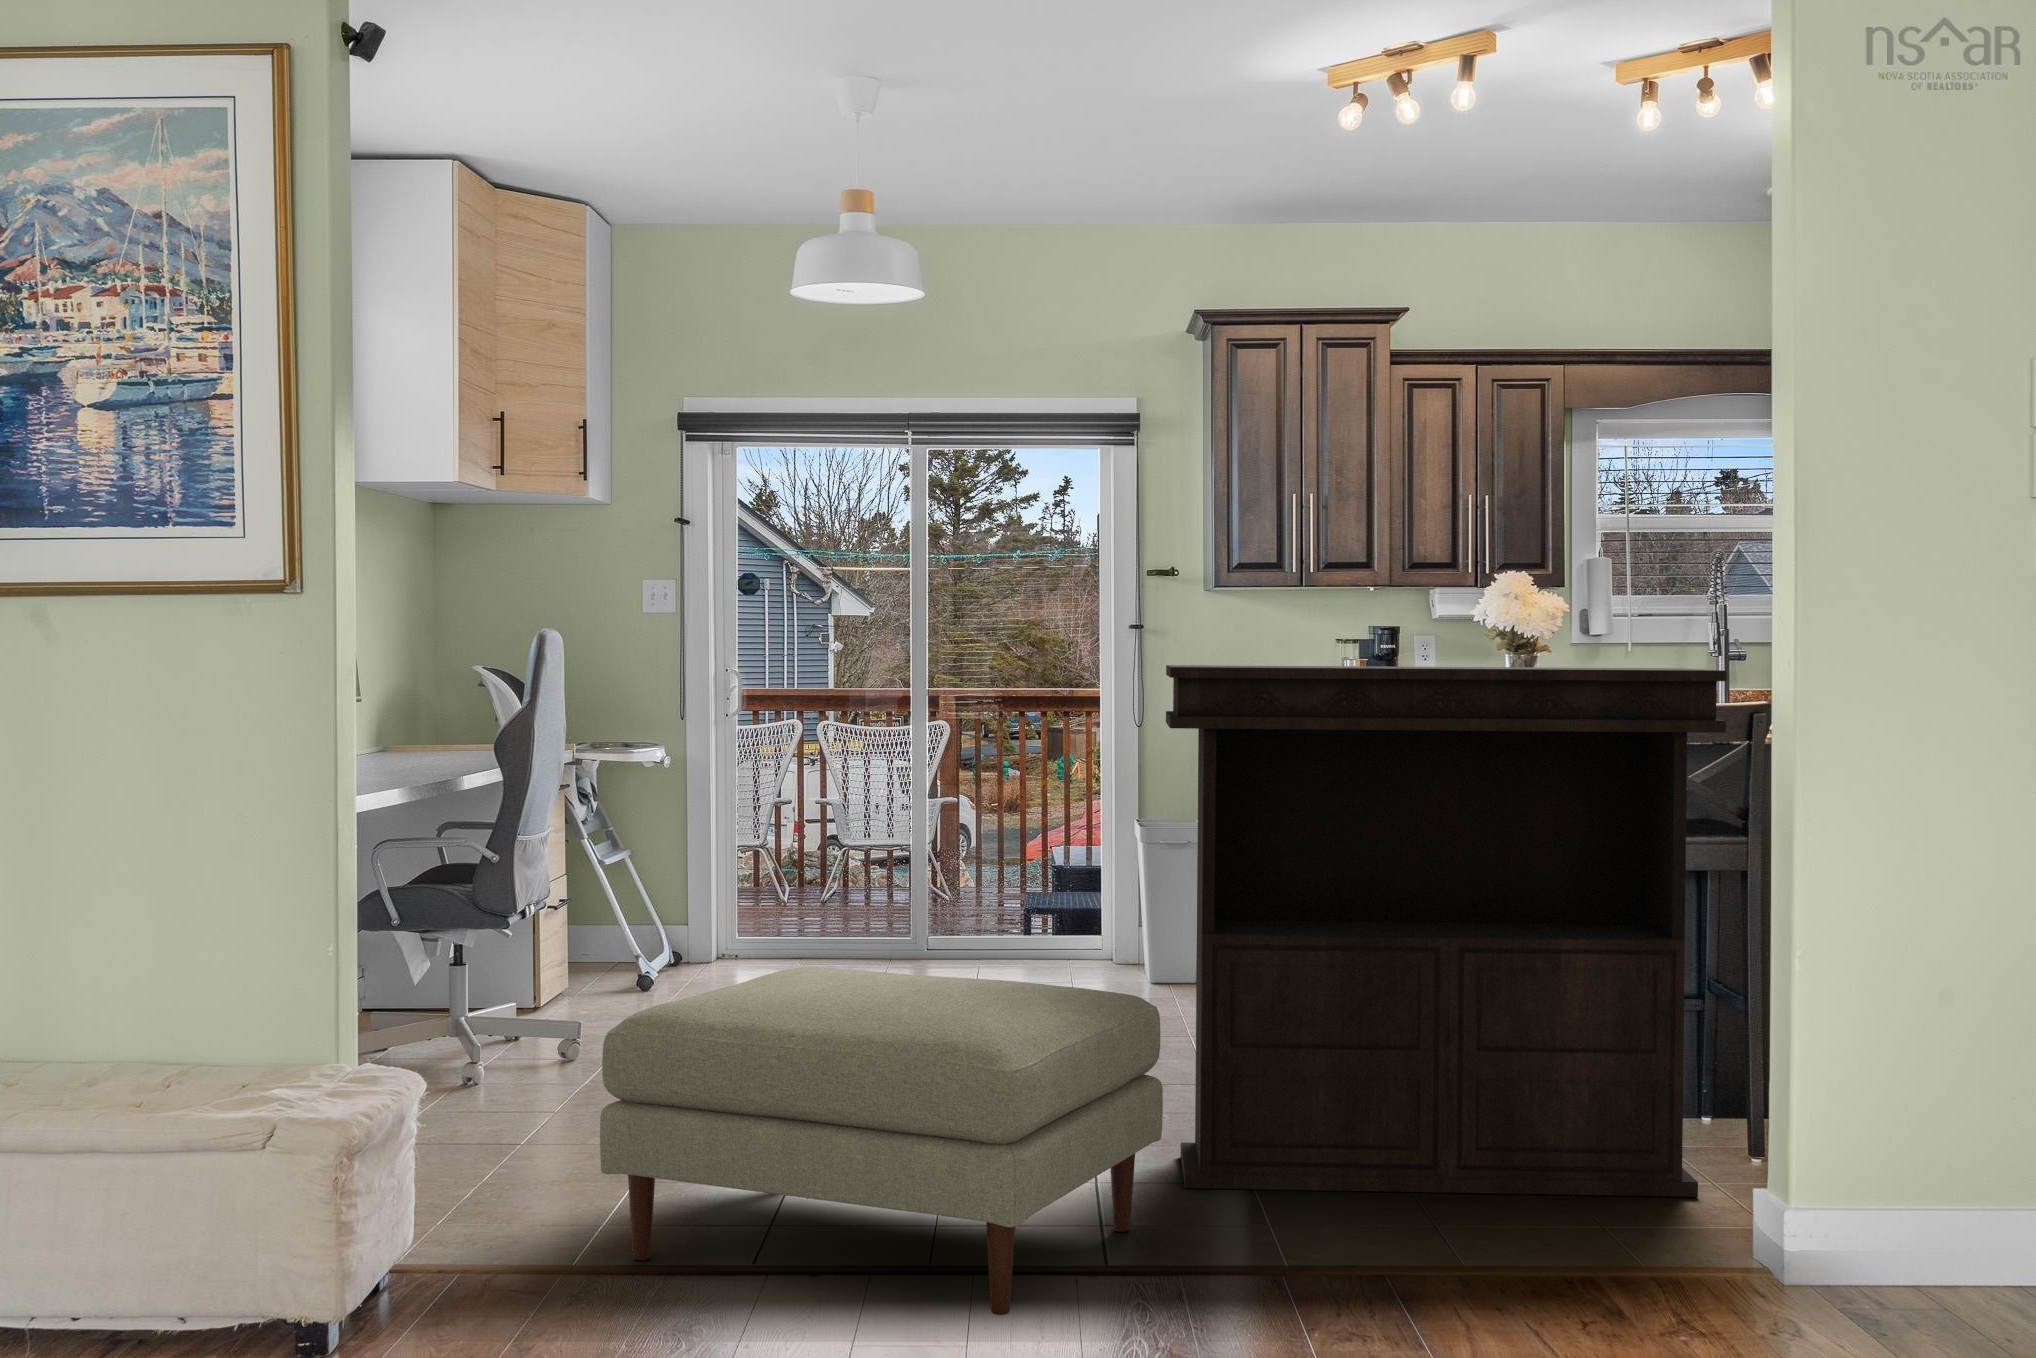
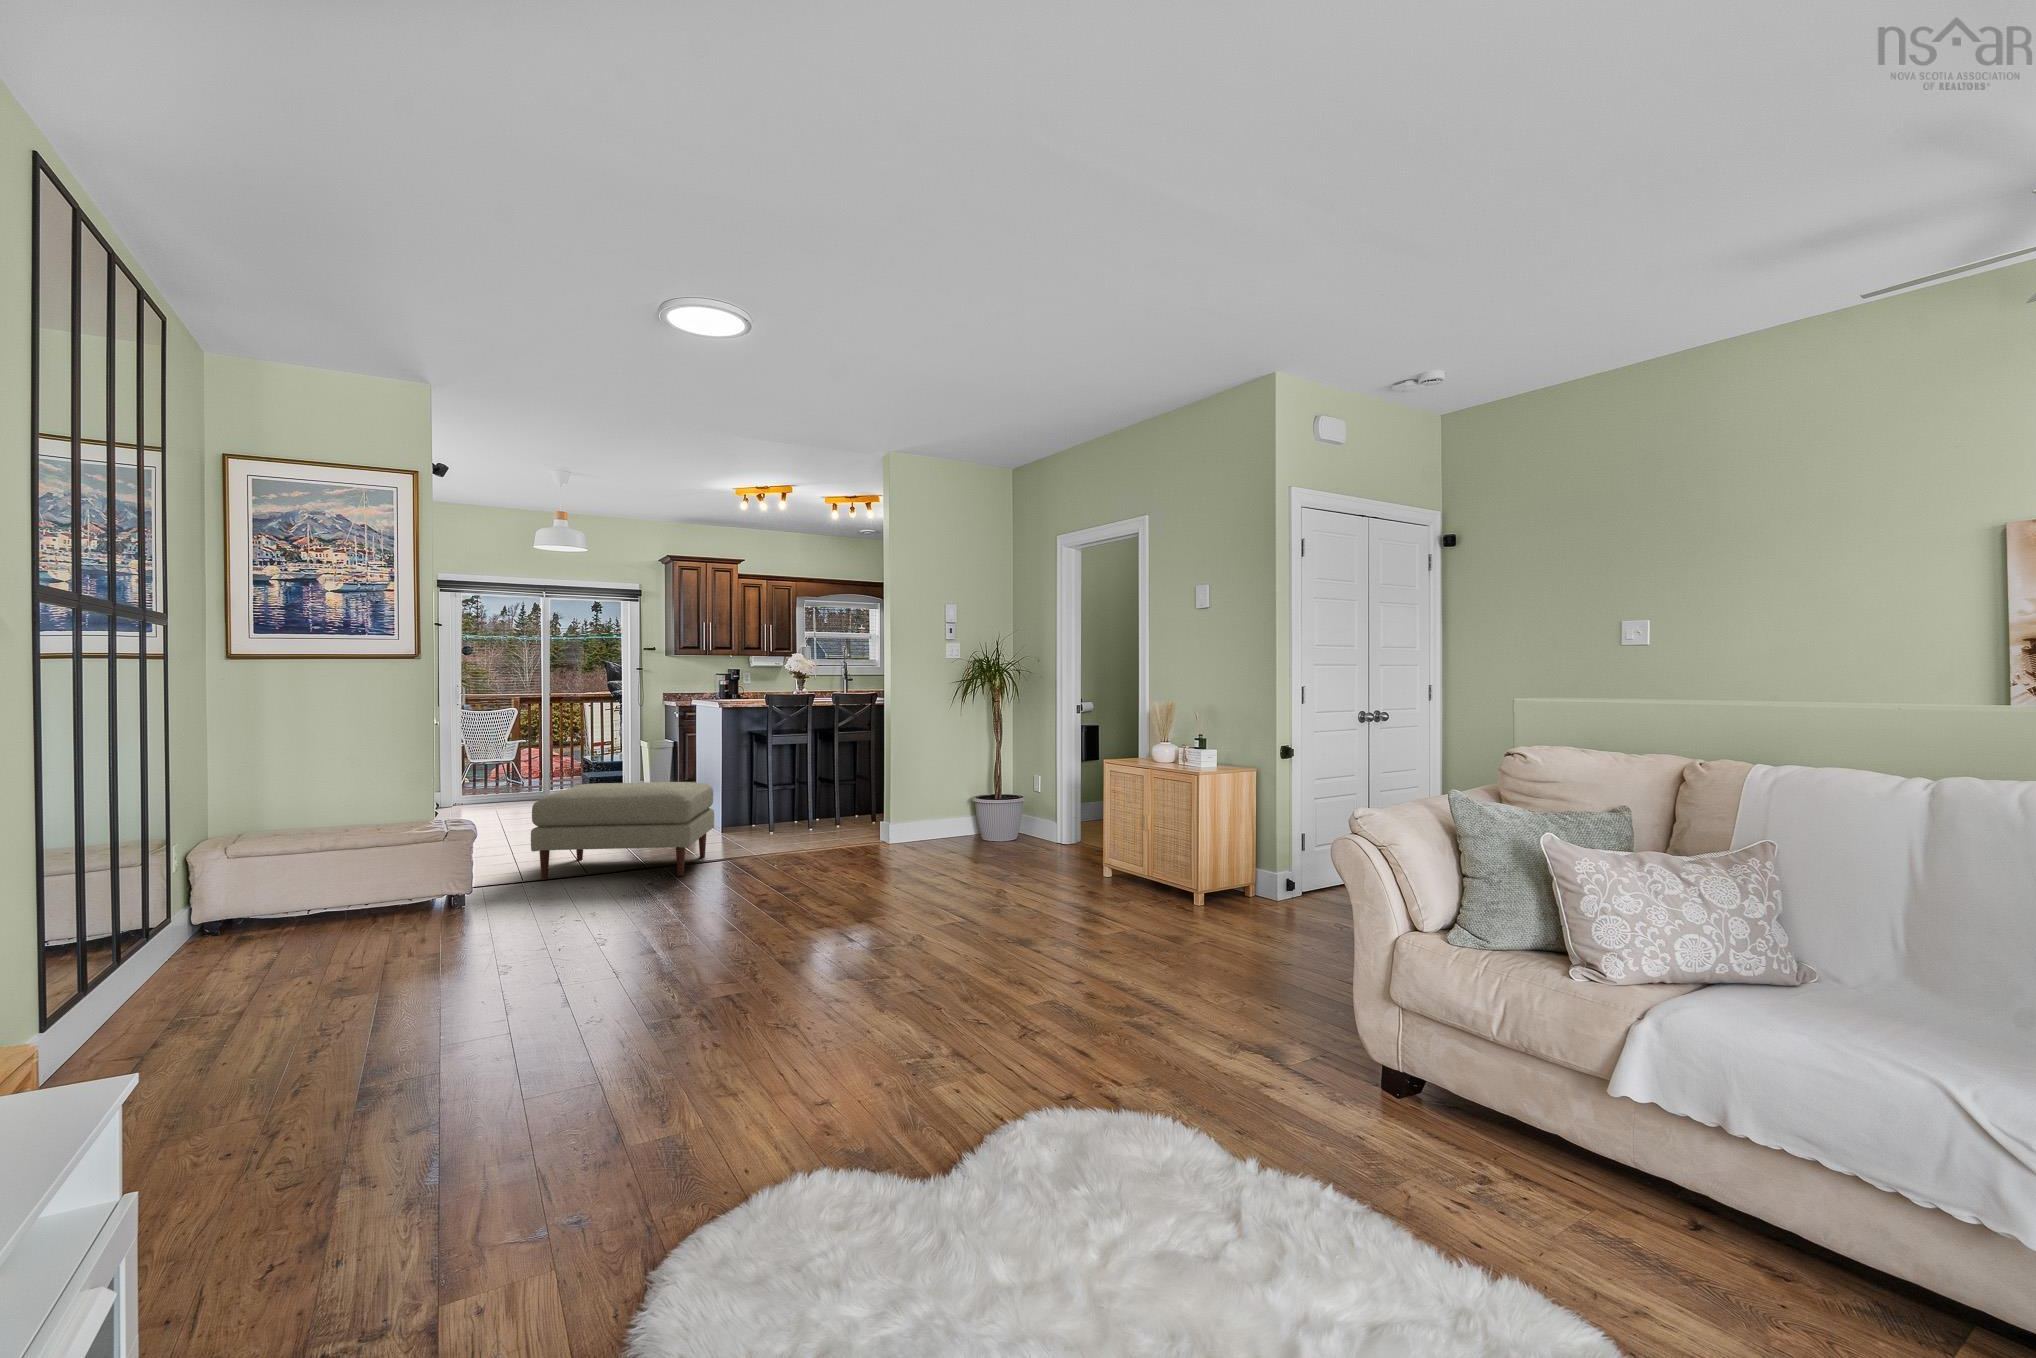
console table: present [1166,665,1727,1197] -> none [700,681,873,846]

